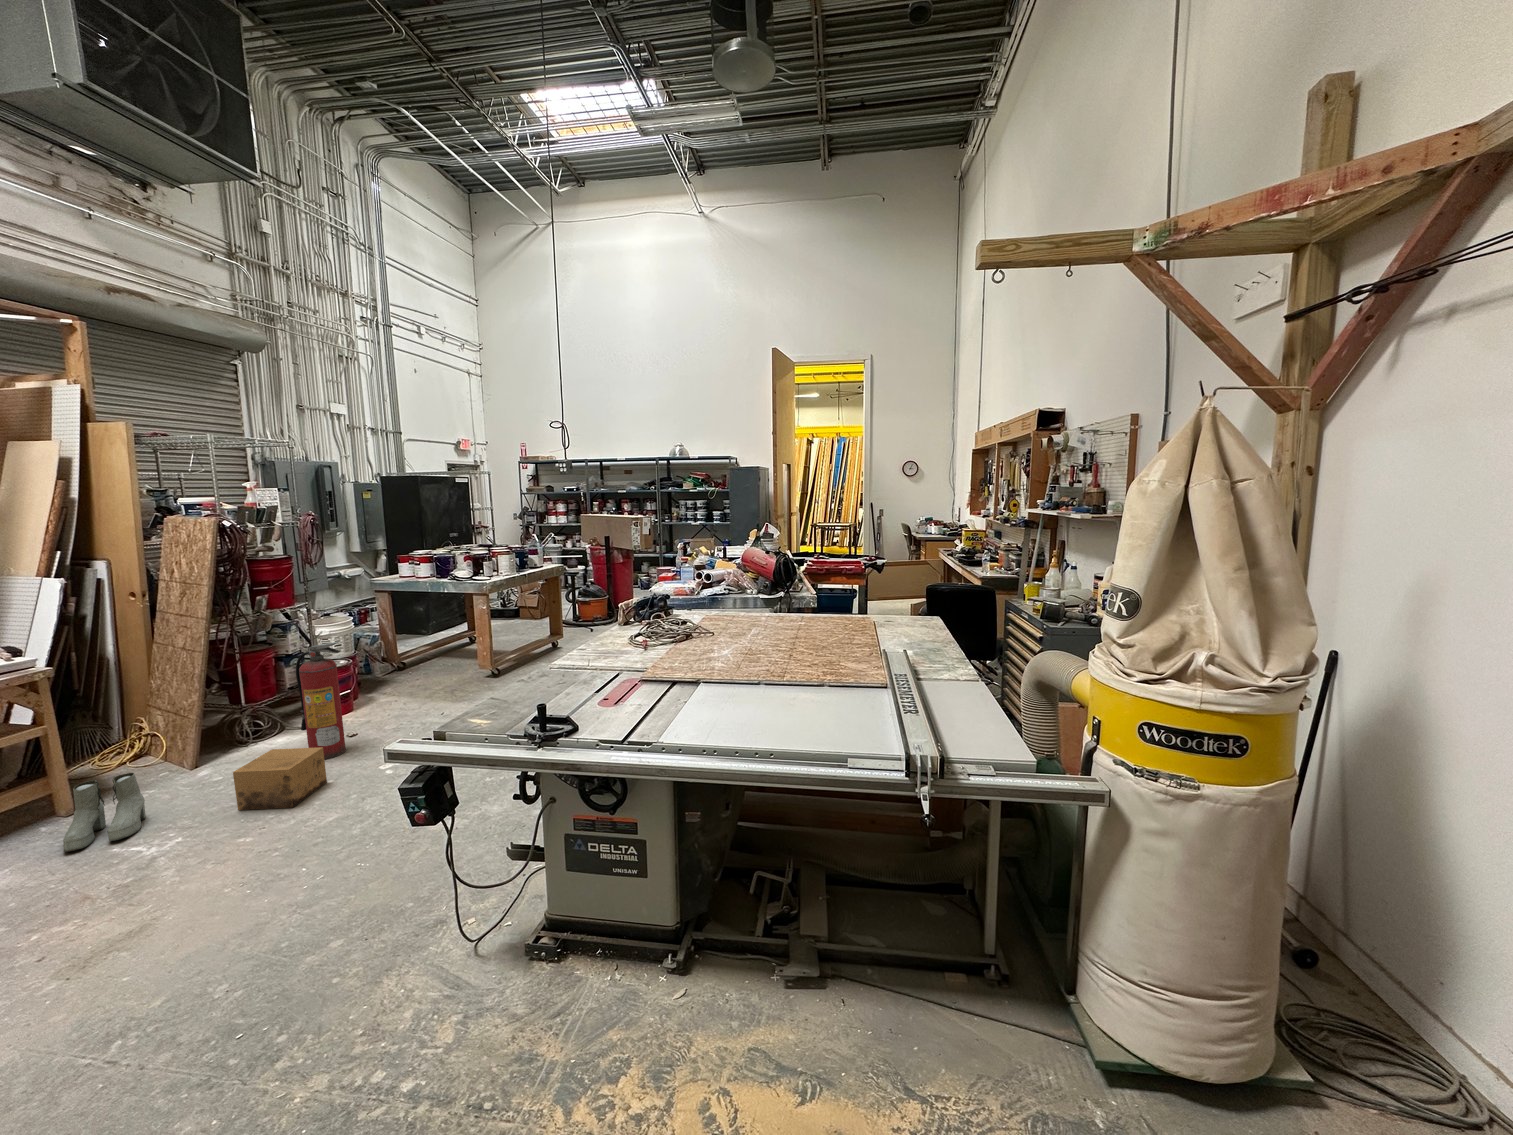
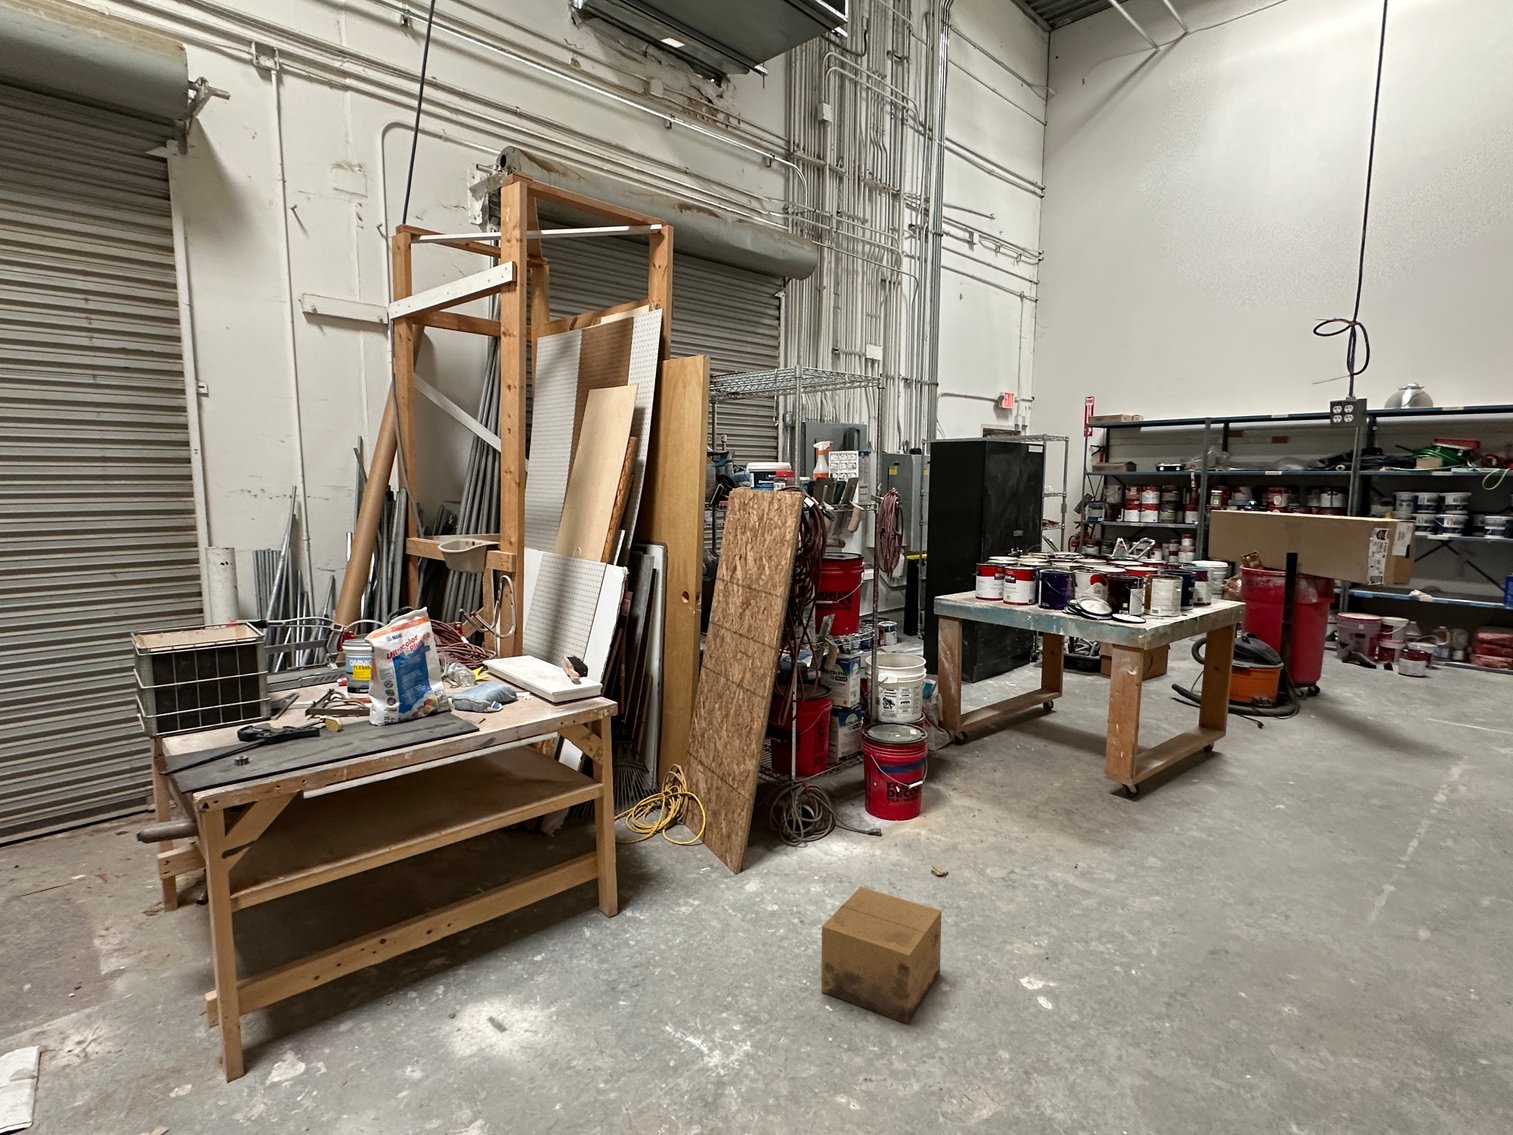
fire extinguisher: present [296,642,346,759] -> none [878,713,954,909]
boots: present [63,773,146,852] -> none [618,880,703,995]

